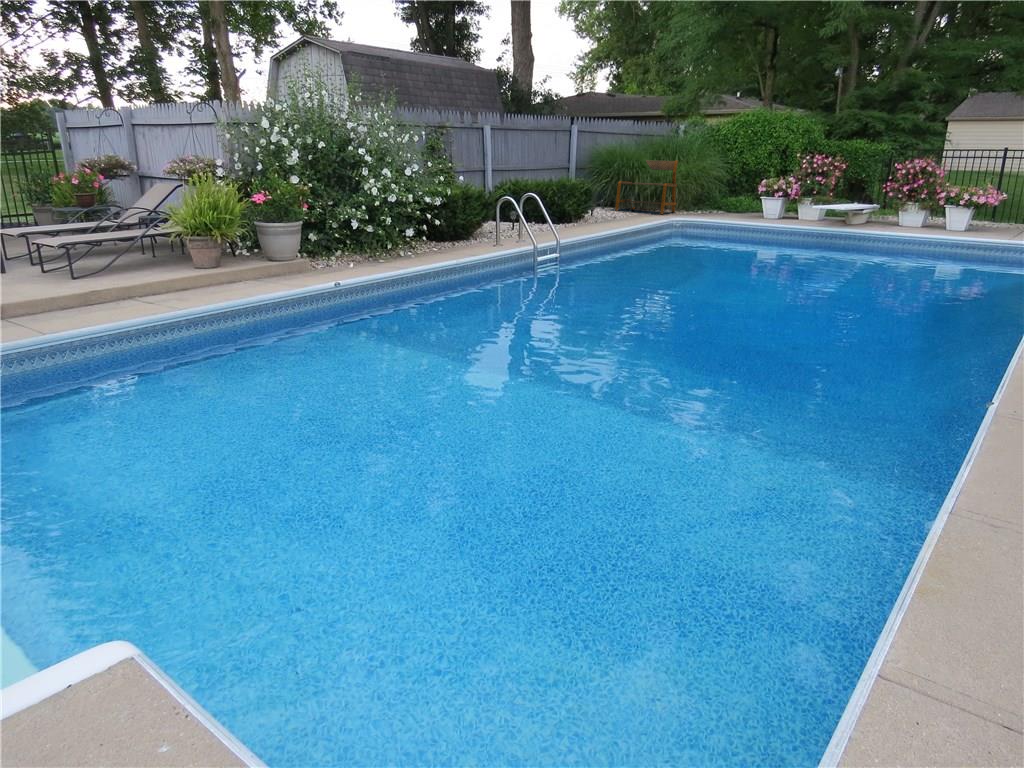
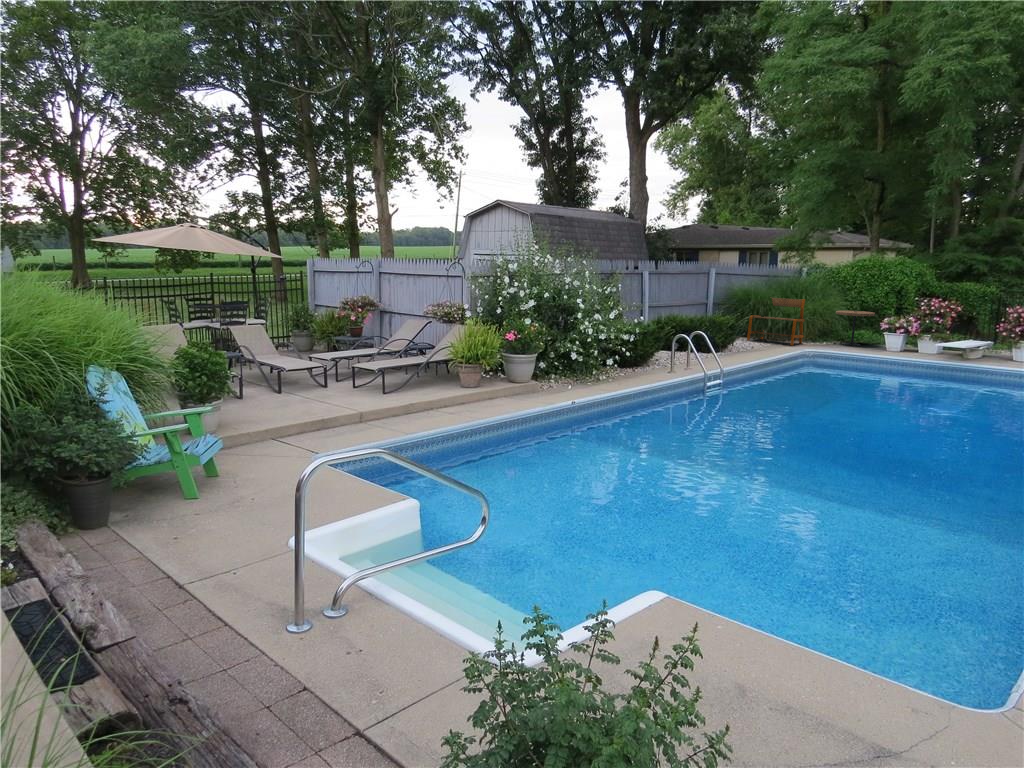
side table: none [712,174,754,213] -> present [836,311,875,346]

